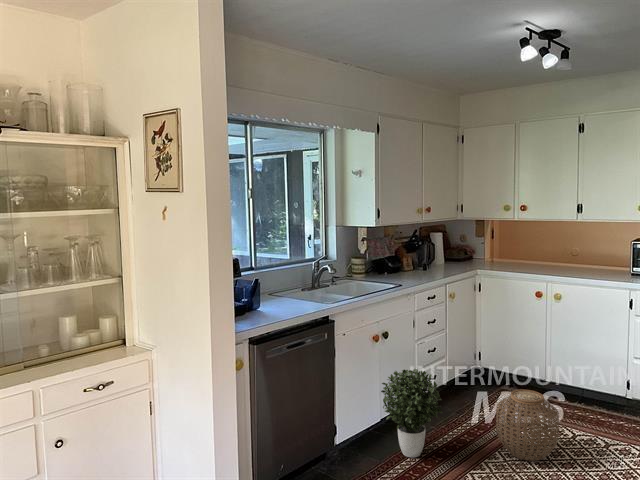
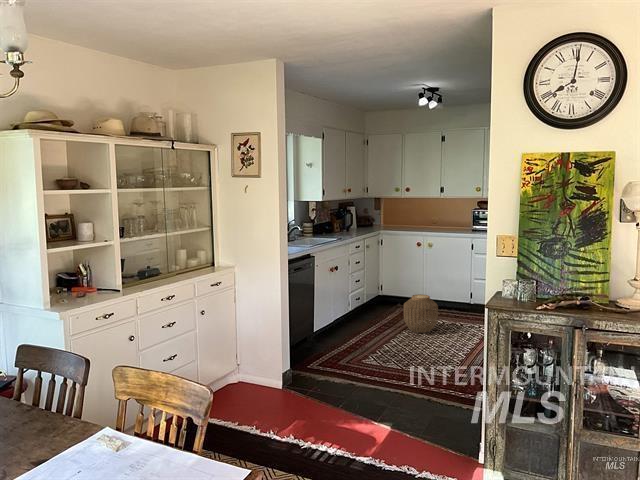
potted plant: present [381,369,442,458] -> none [339,285,376,337]

